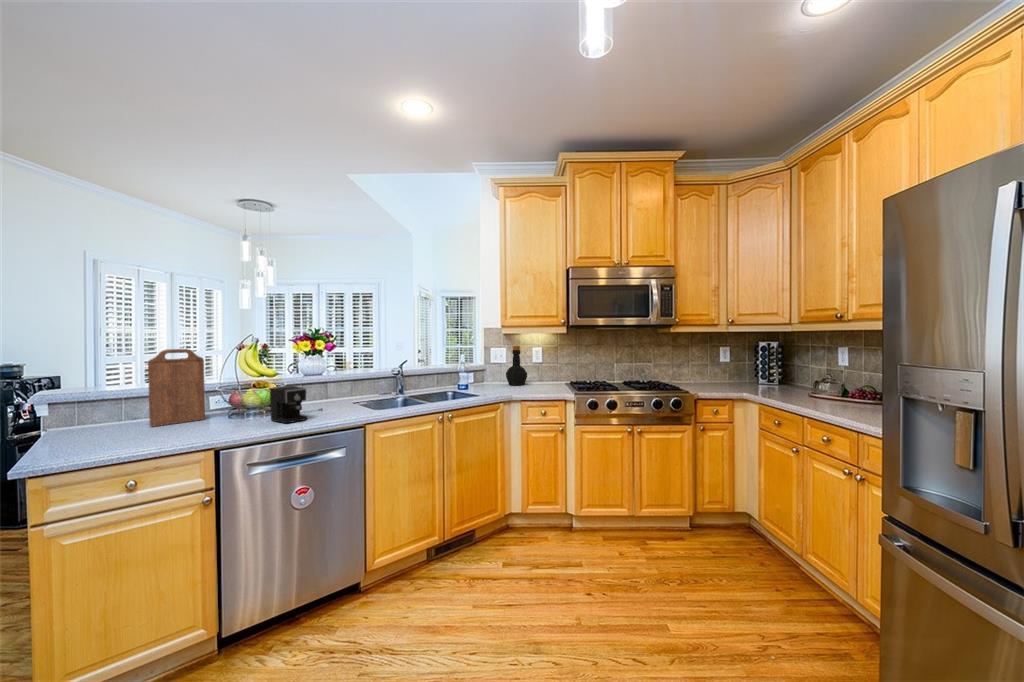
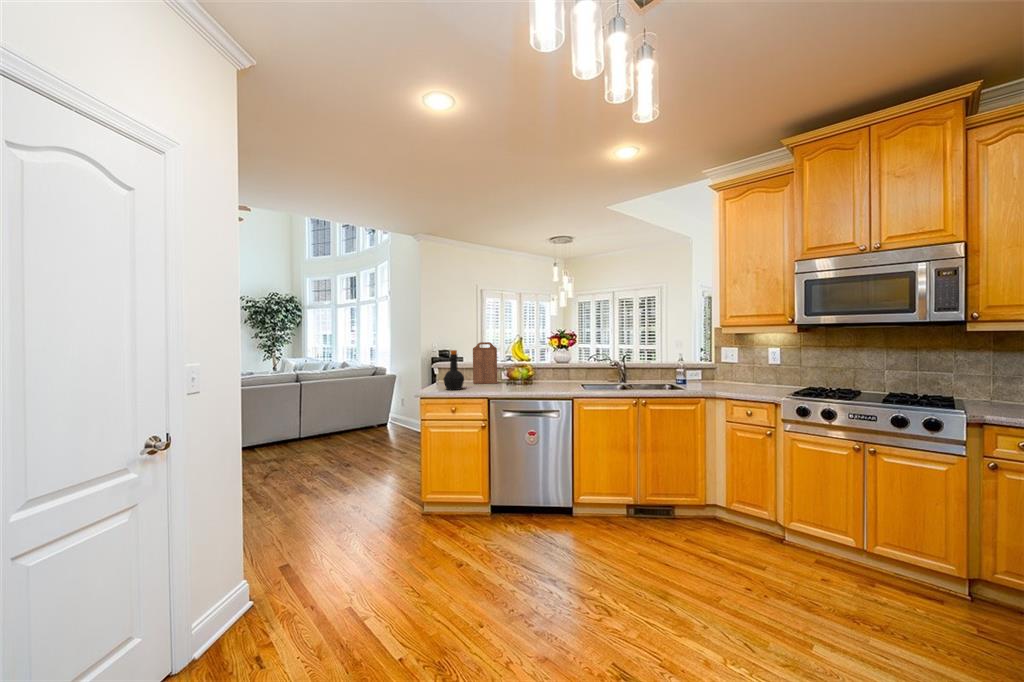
bottle: present [506,346,527,385] -> present [444,350,464,390]
coffee maker: present [270,386,322,423] -> none [523,367,557,390]

